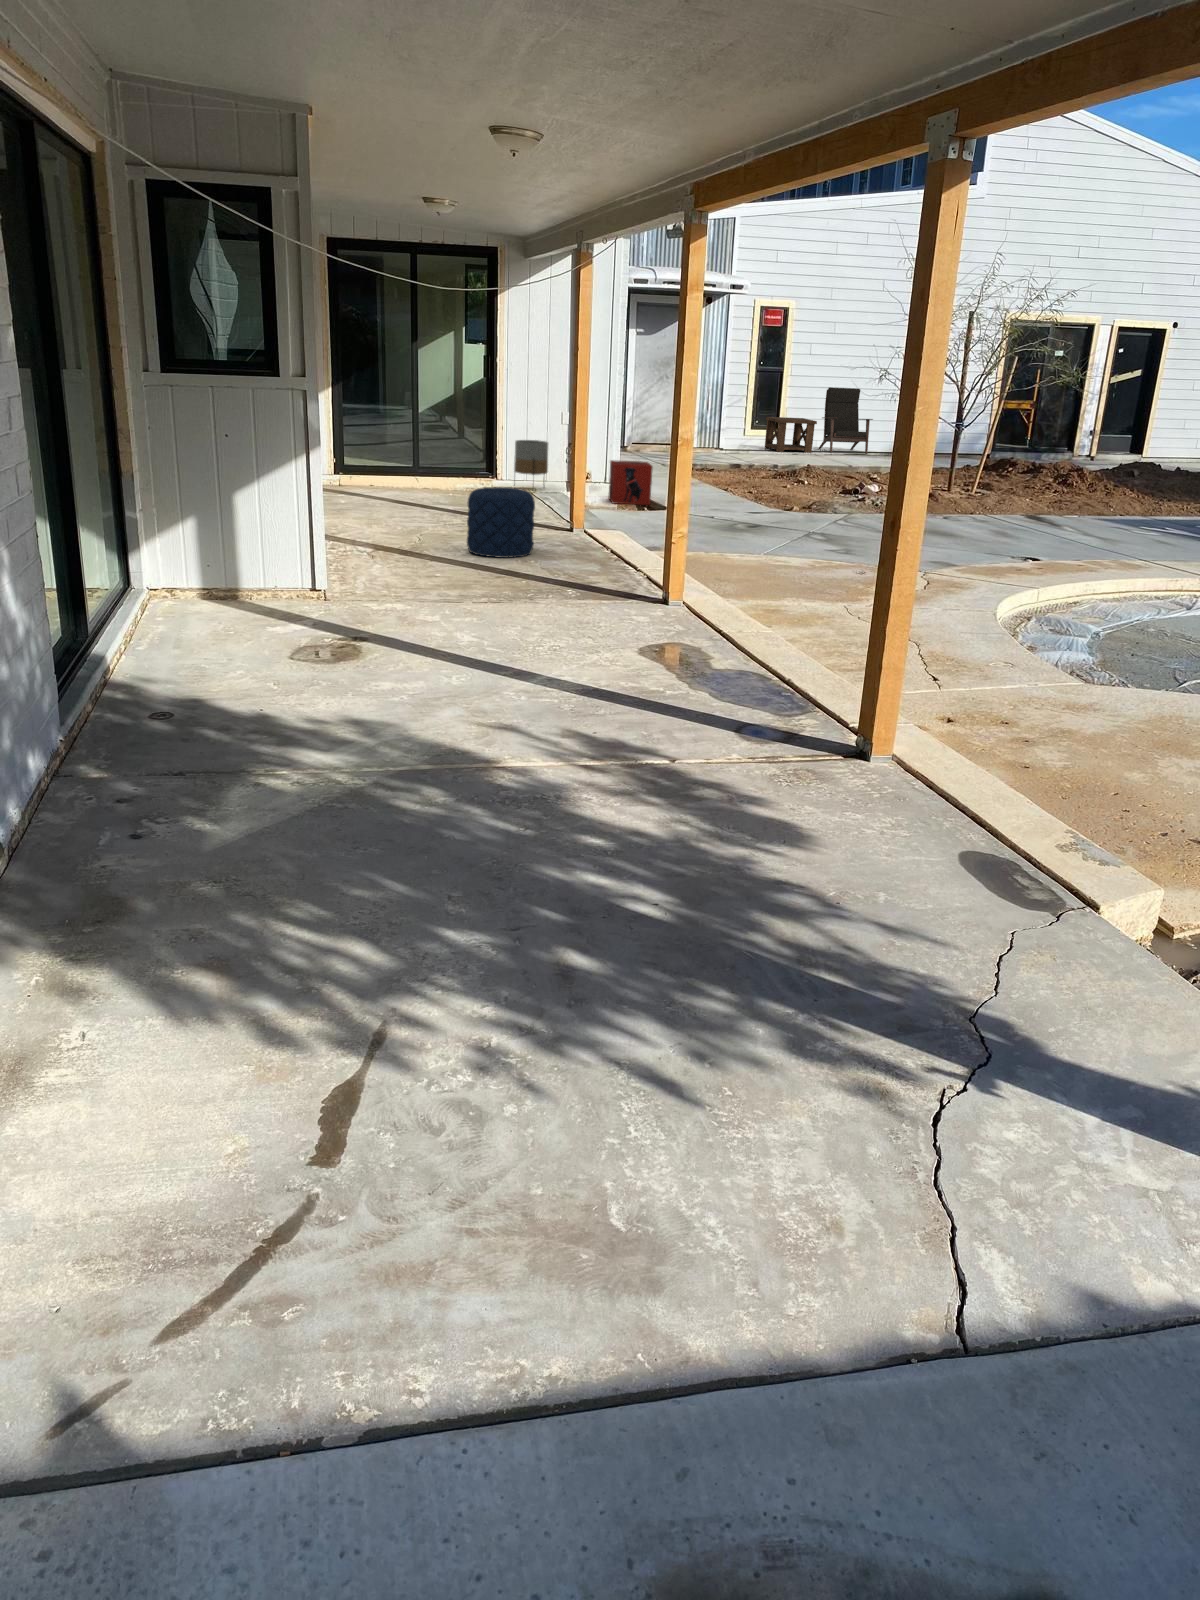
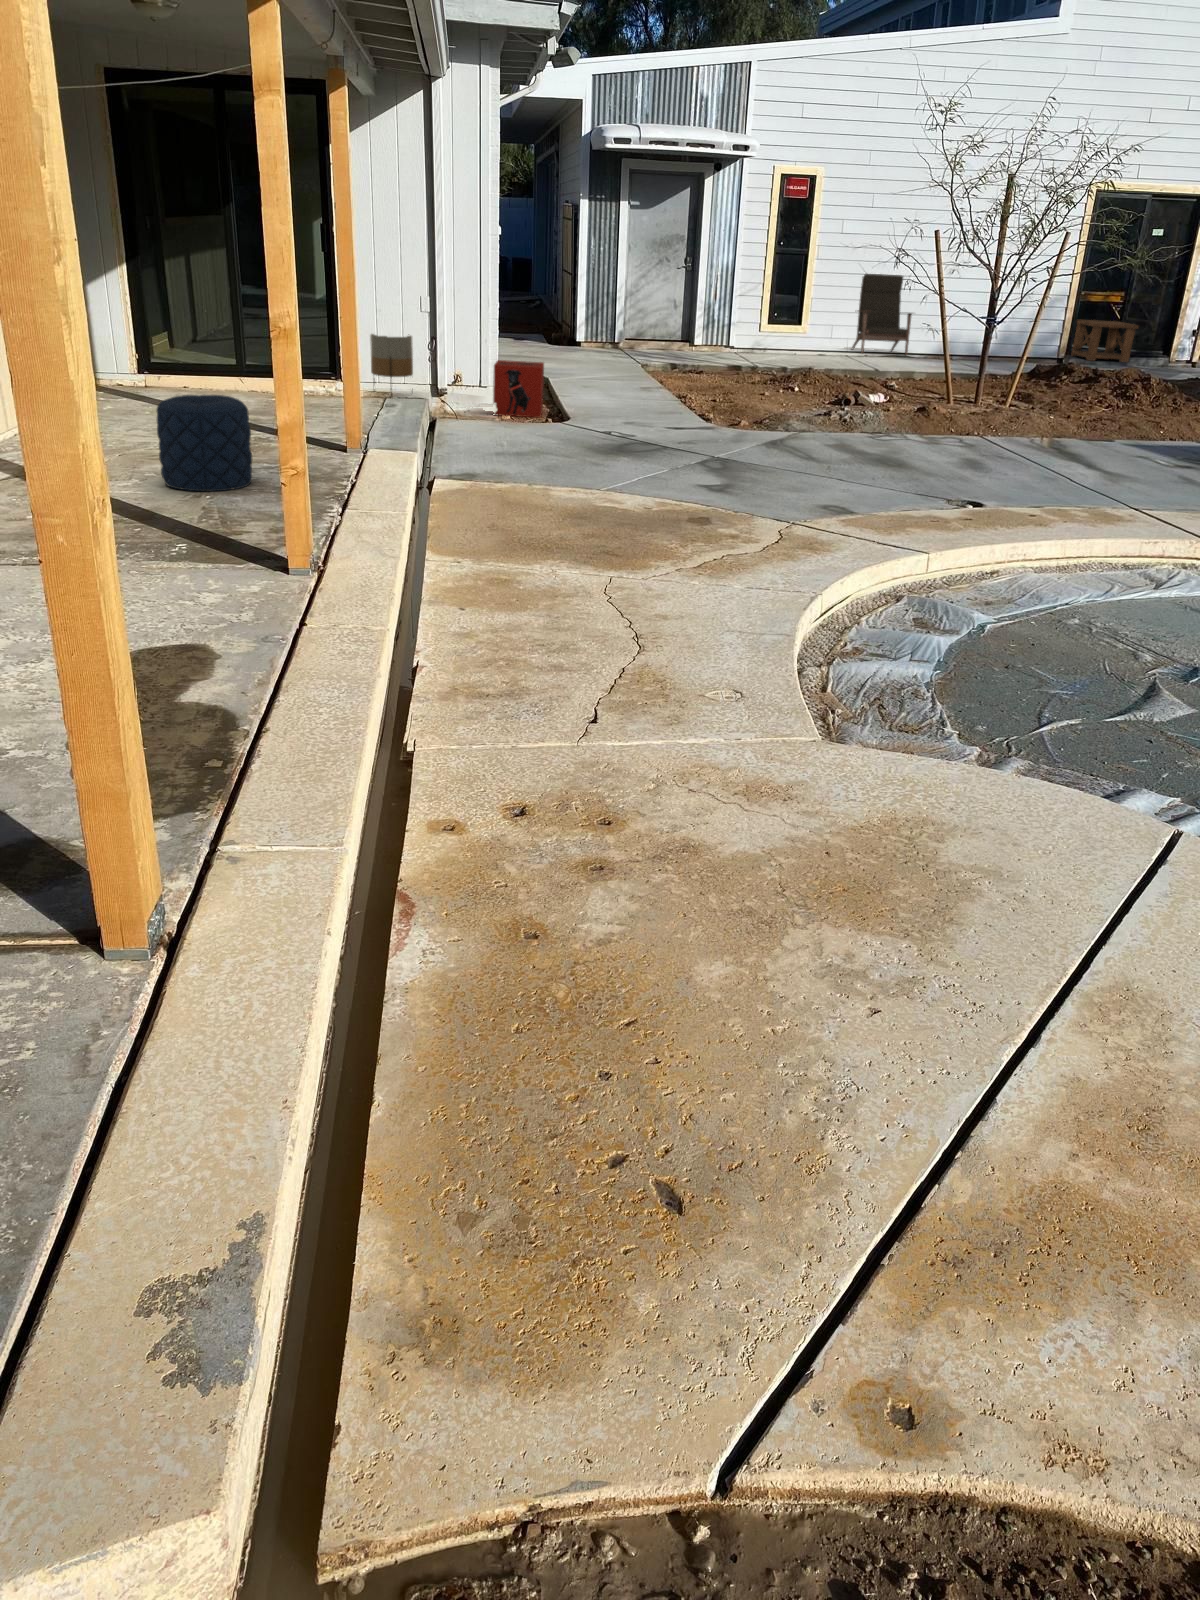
side table: present [765,417,817,453] -> present [1071,320,1139,362]

